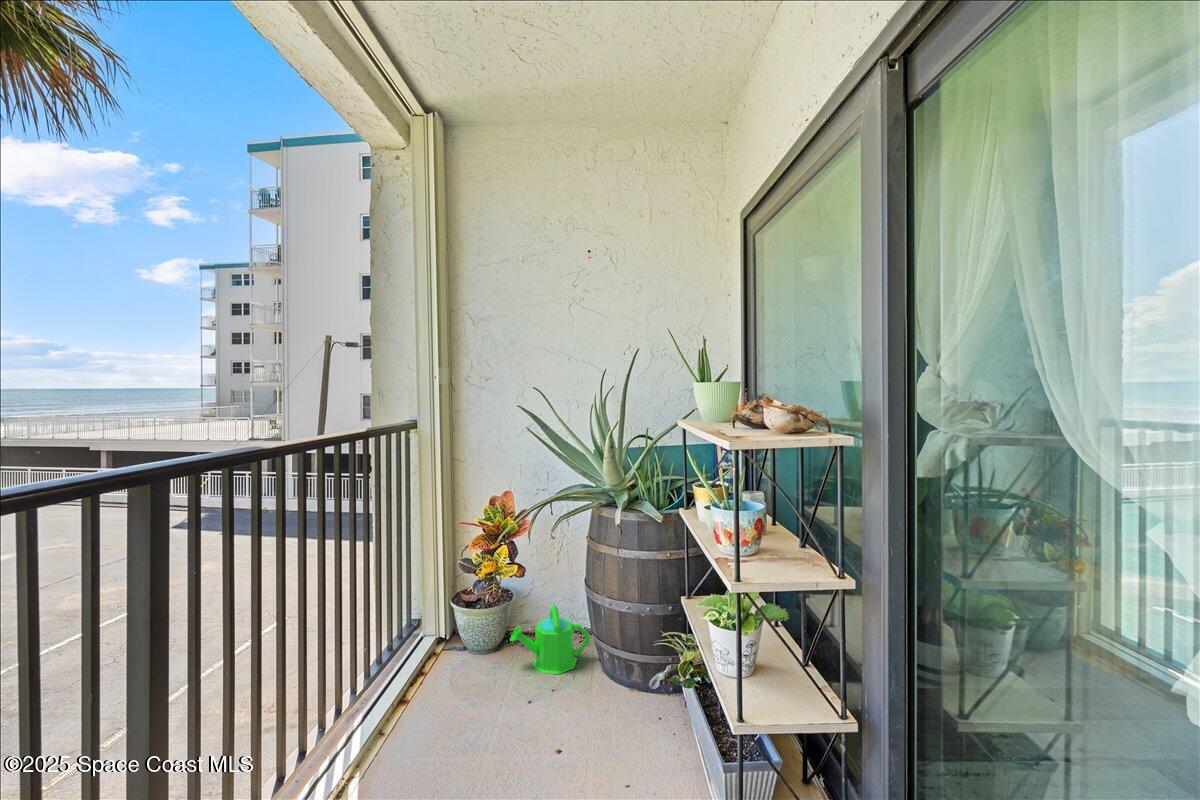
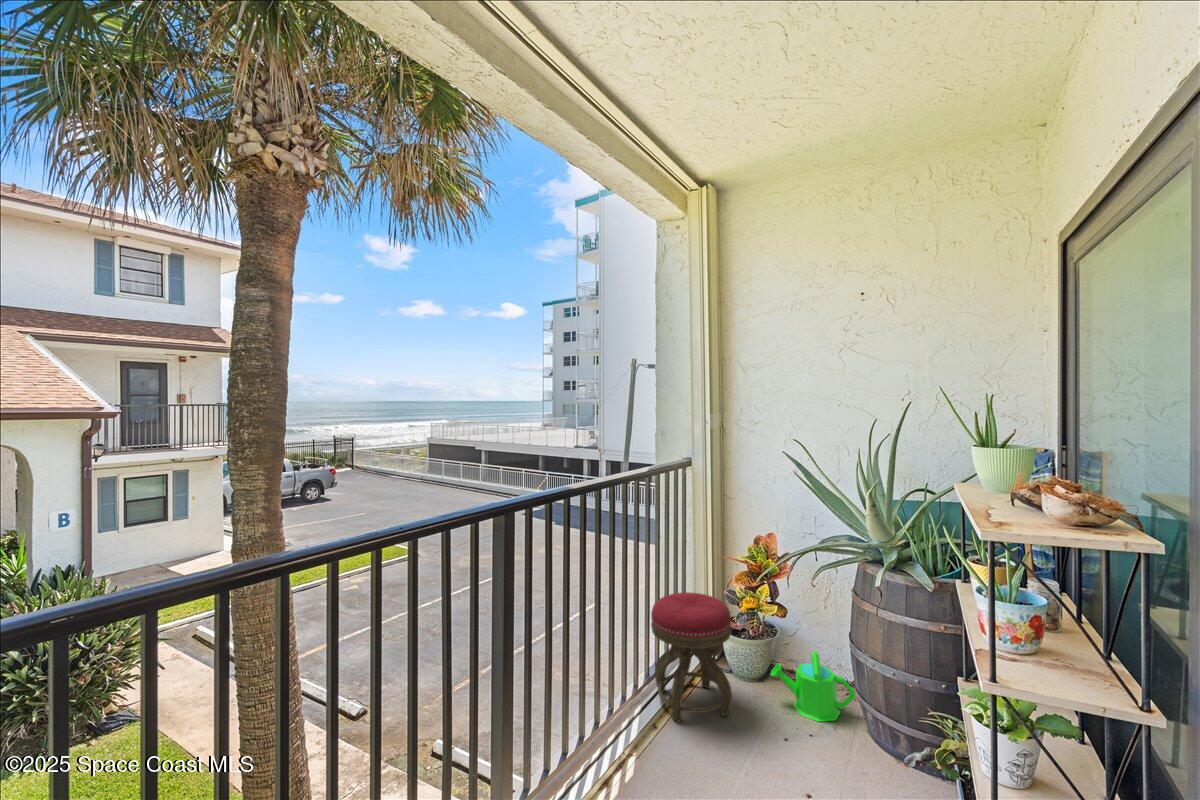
stool: none [372,568,471,723] -> present [651,592,732,722]

